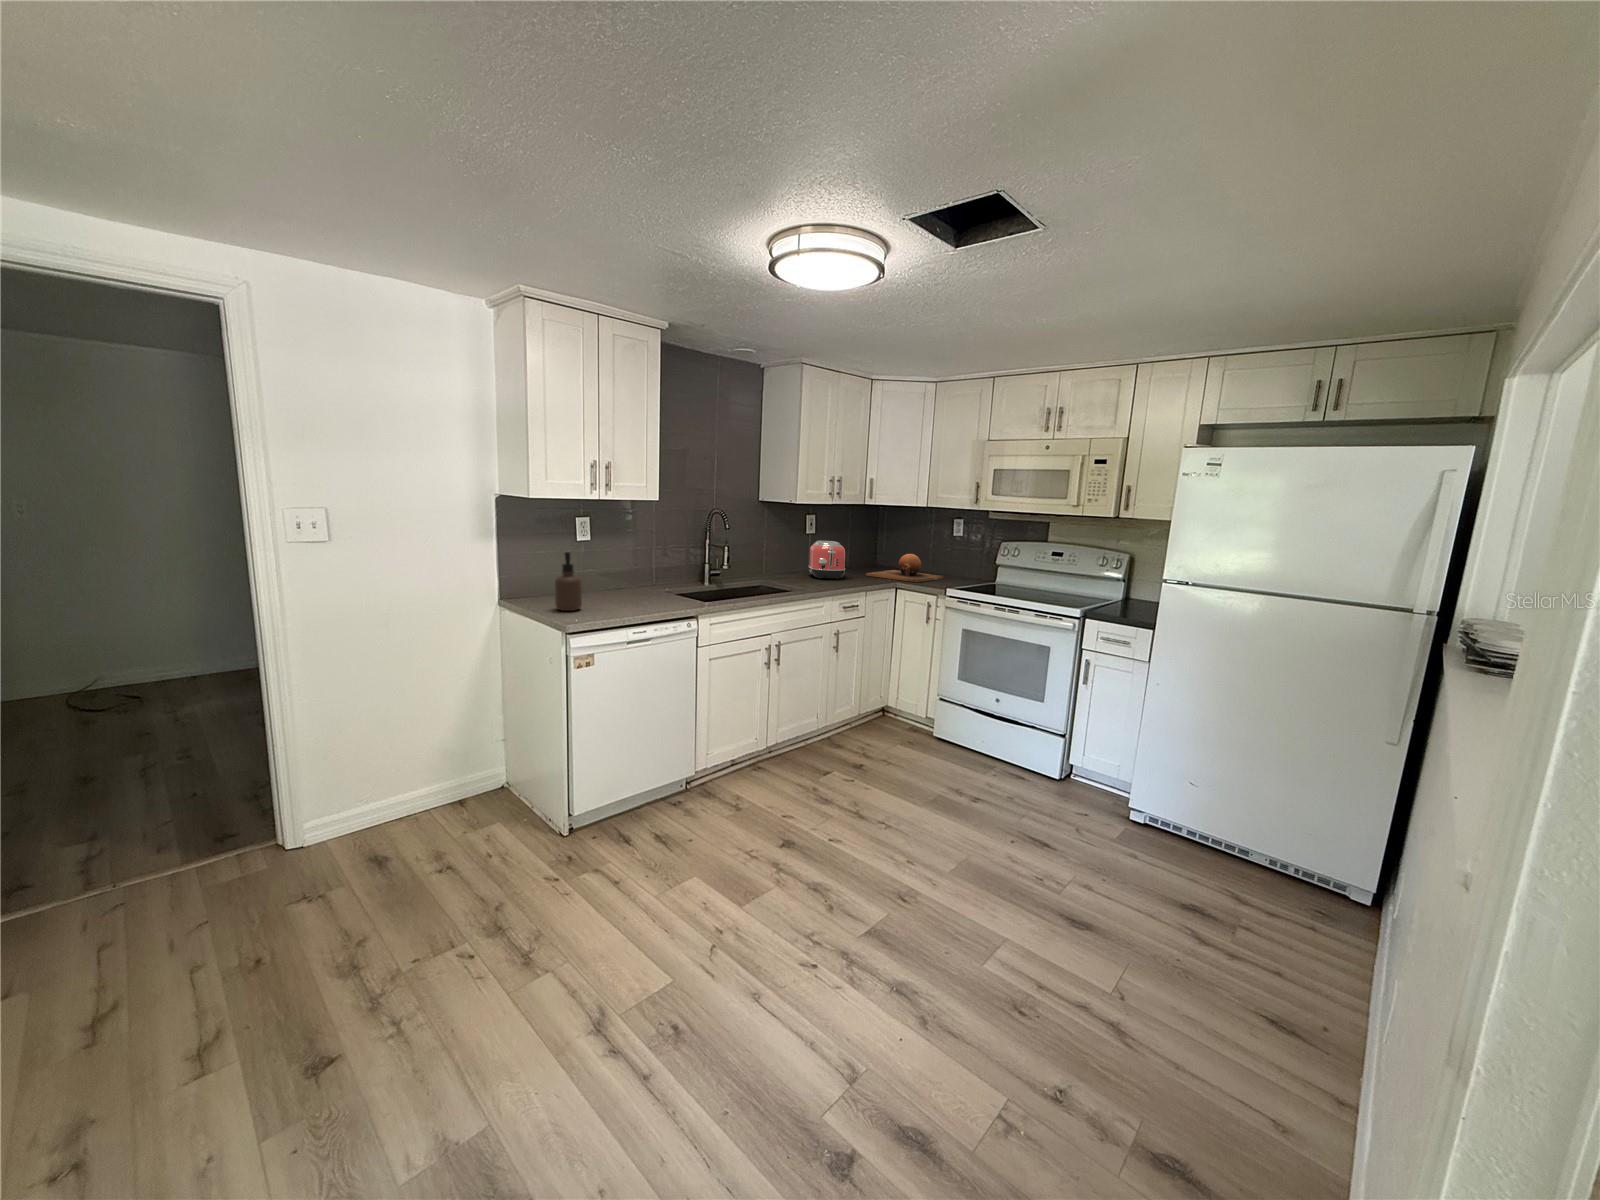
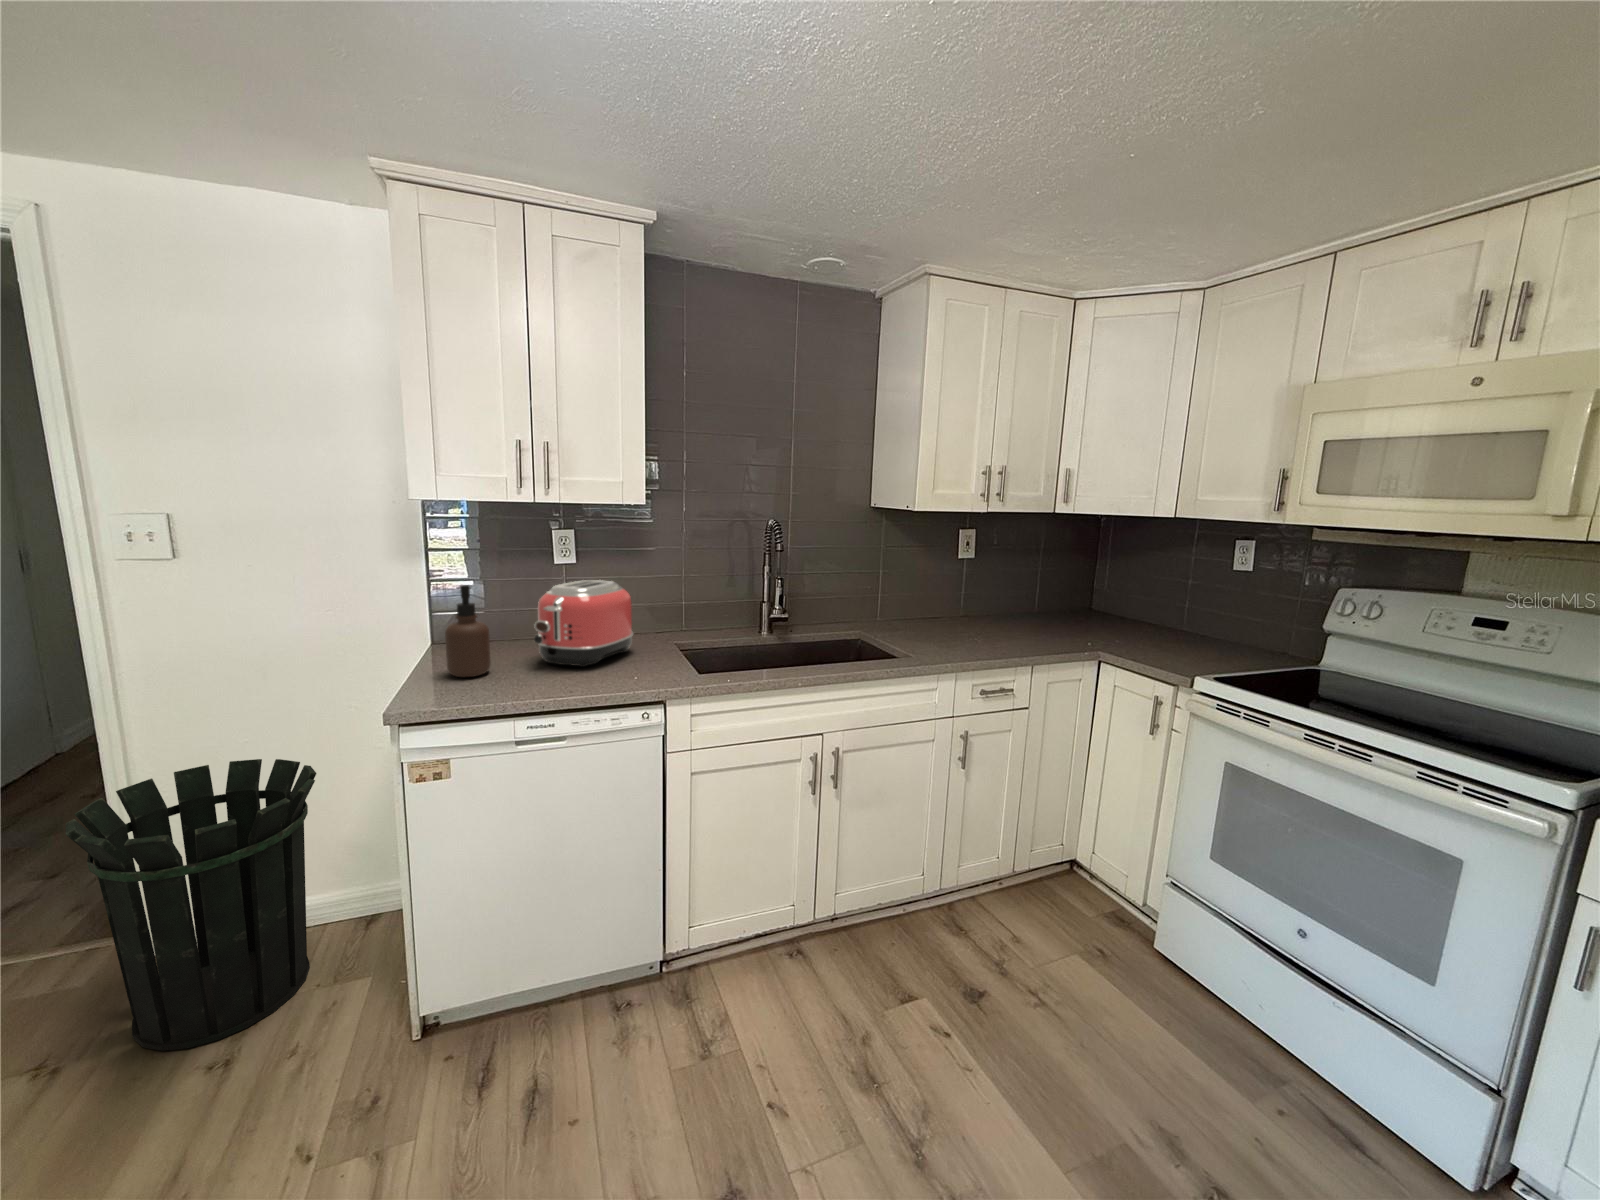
toaster: present [808,541,845,579] -> present [534,580,633,667]
chopping board: present [866,554,943,582] -> none [1054,599,1205,653]
waste bin: none [312,685,463,875] -> present [66,759,316,1051]

